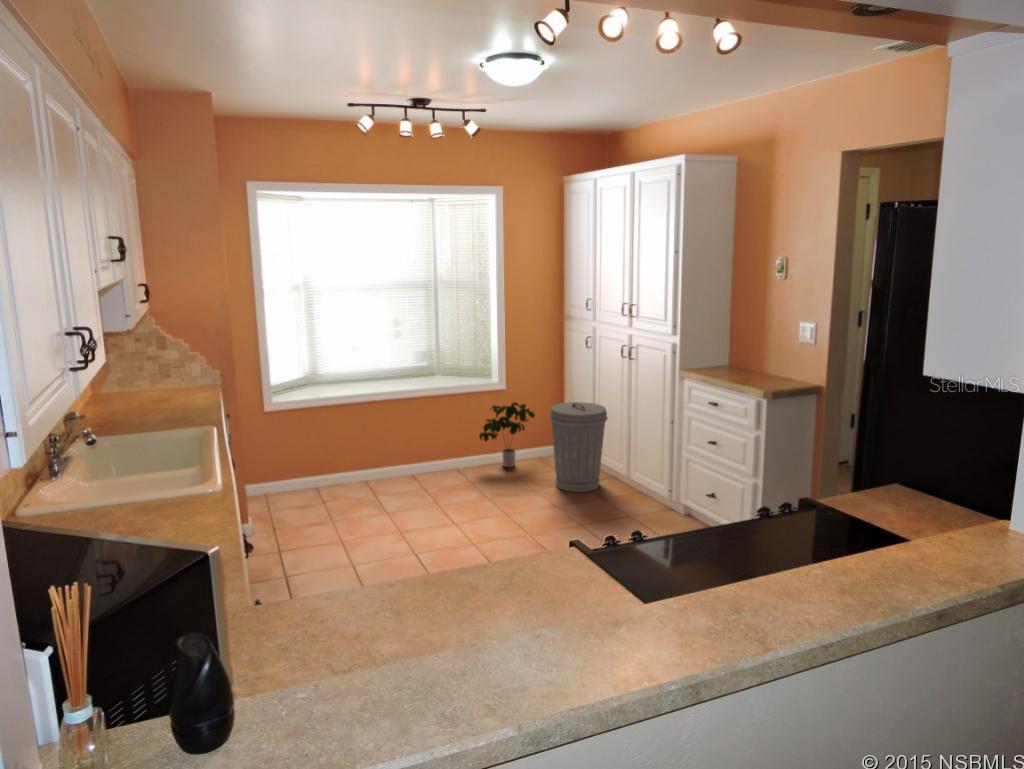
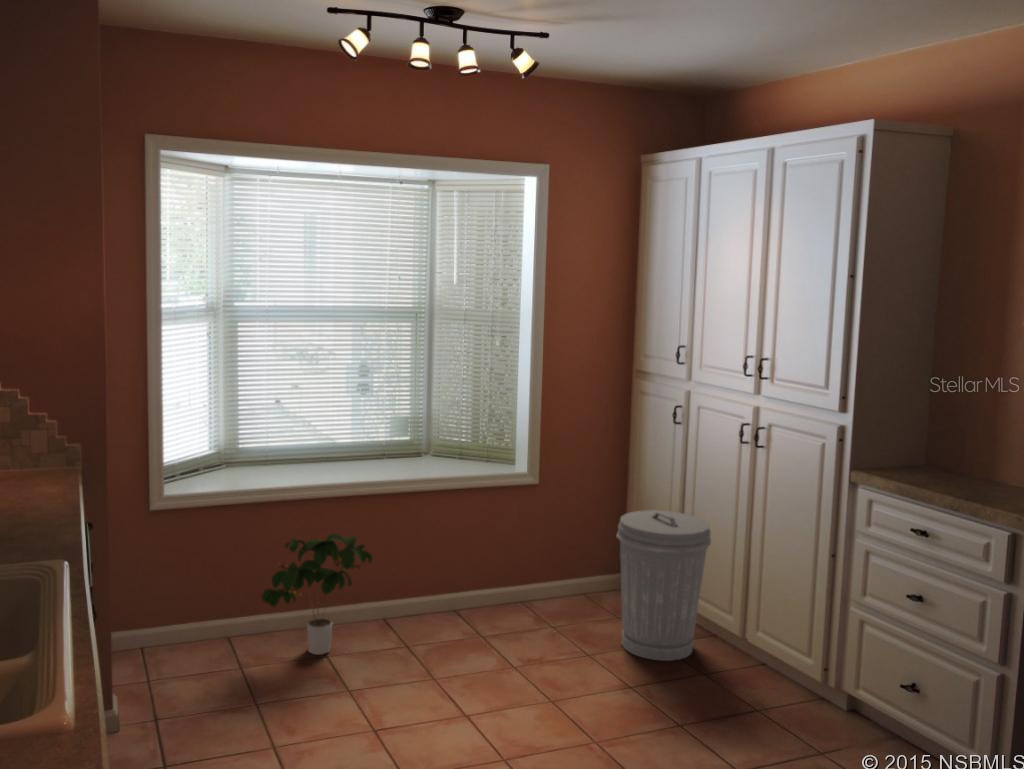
potted plant: present [479,402,535,467] -> present [262,533,372,655]

